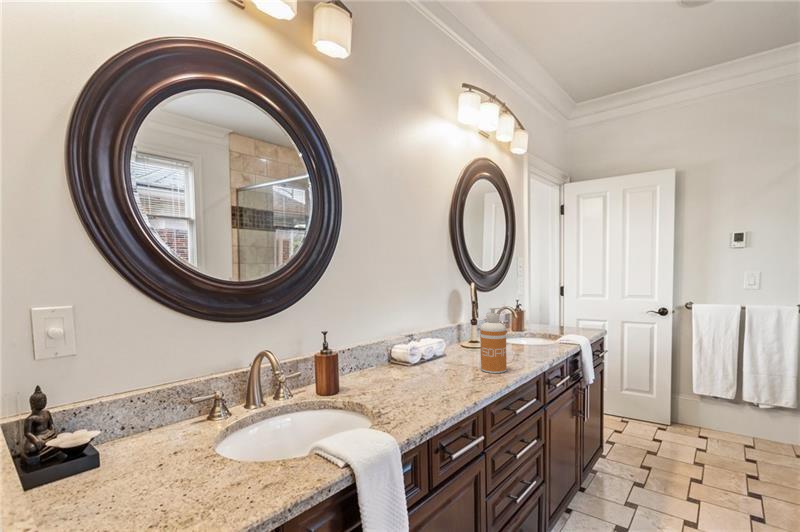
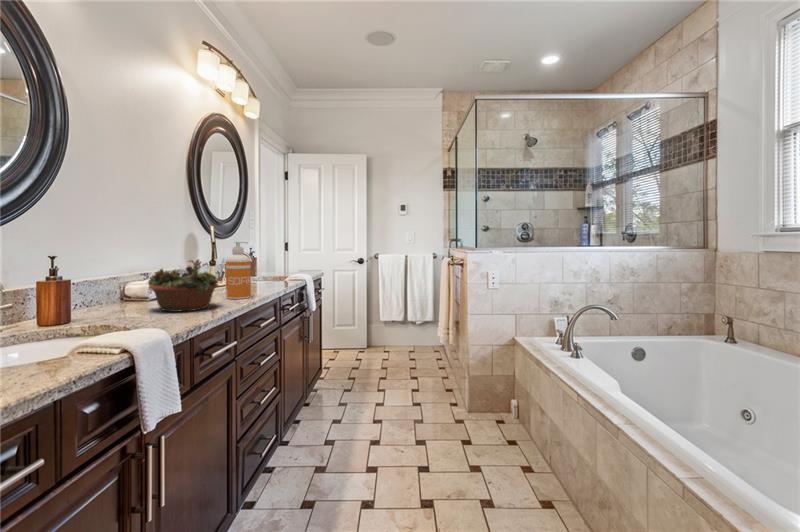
succulent planter: none [402,334,468,390] -> present [148,259,218,312]

